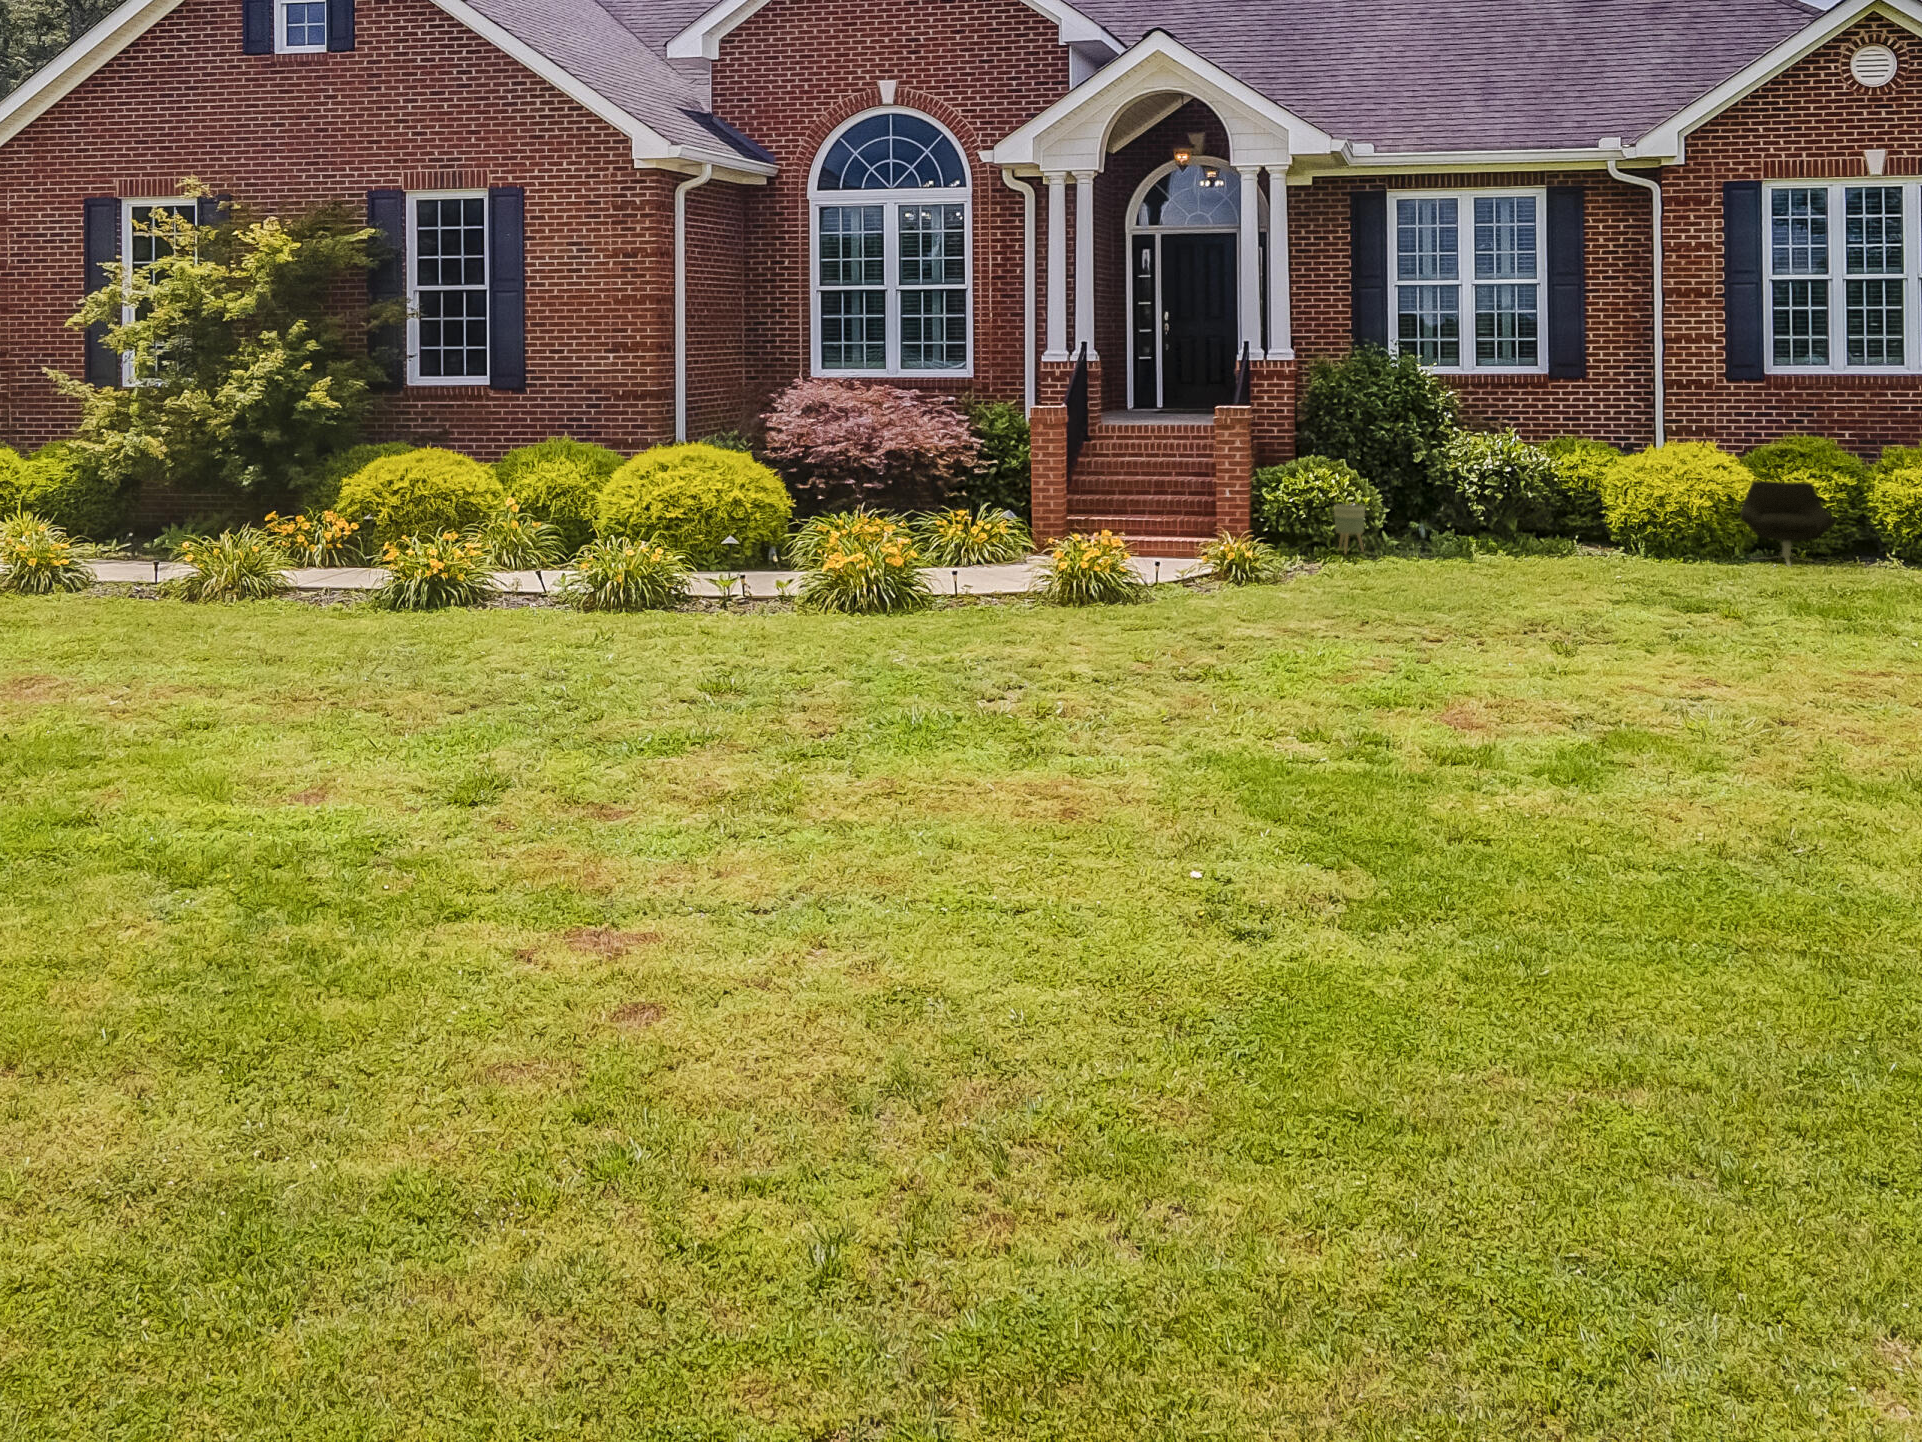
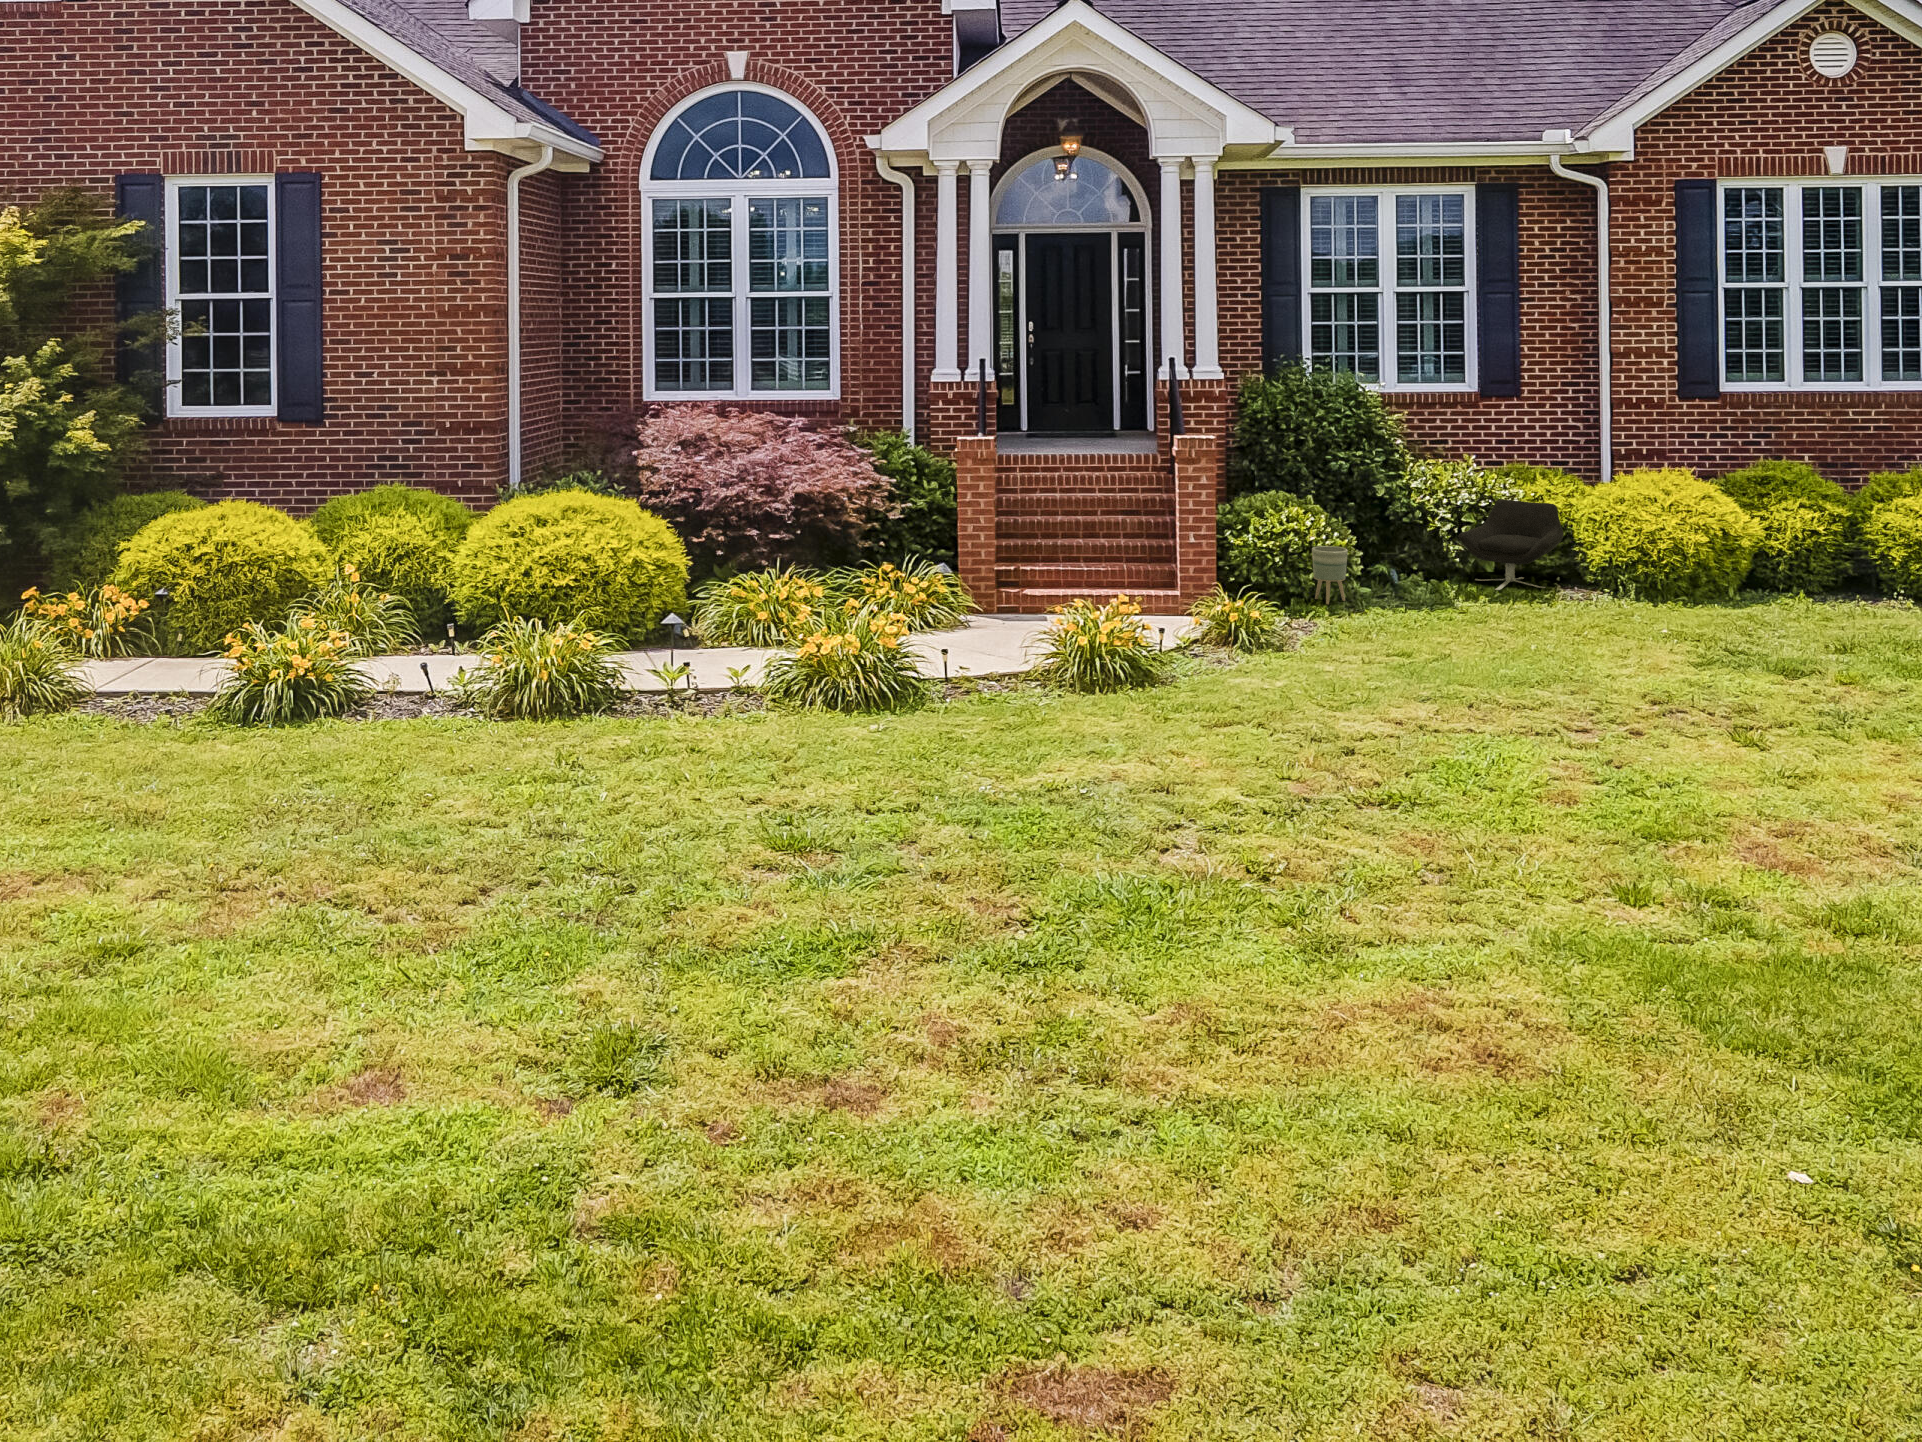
lounge chair: present [1740,481,1836,567] -> present [1458,499,1564,590]

